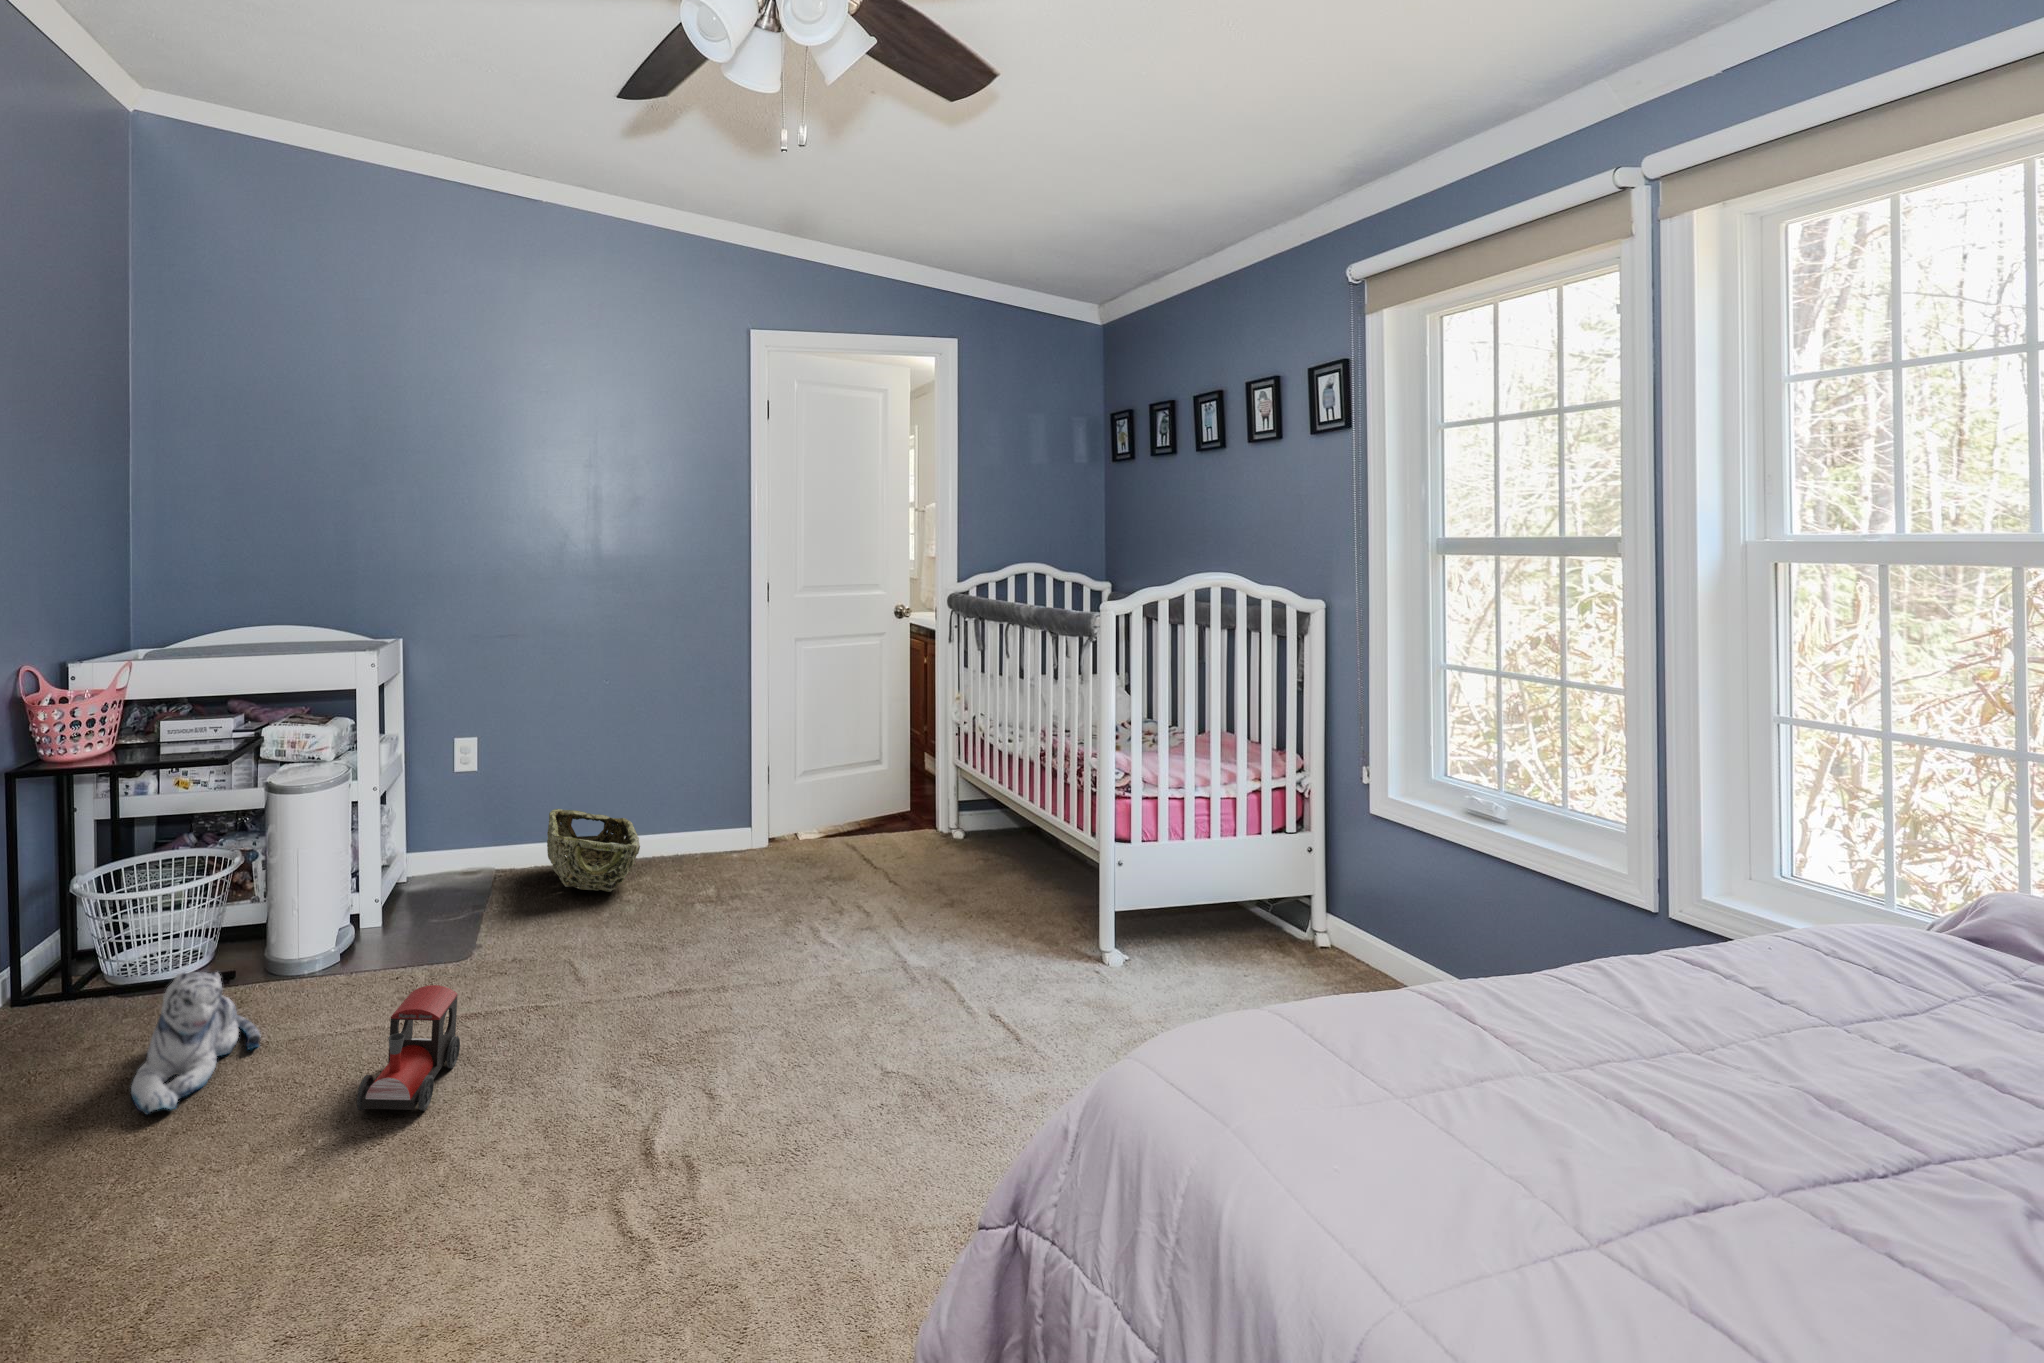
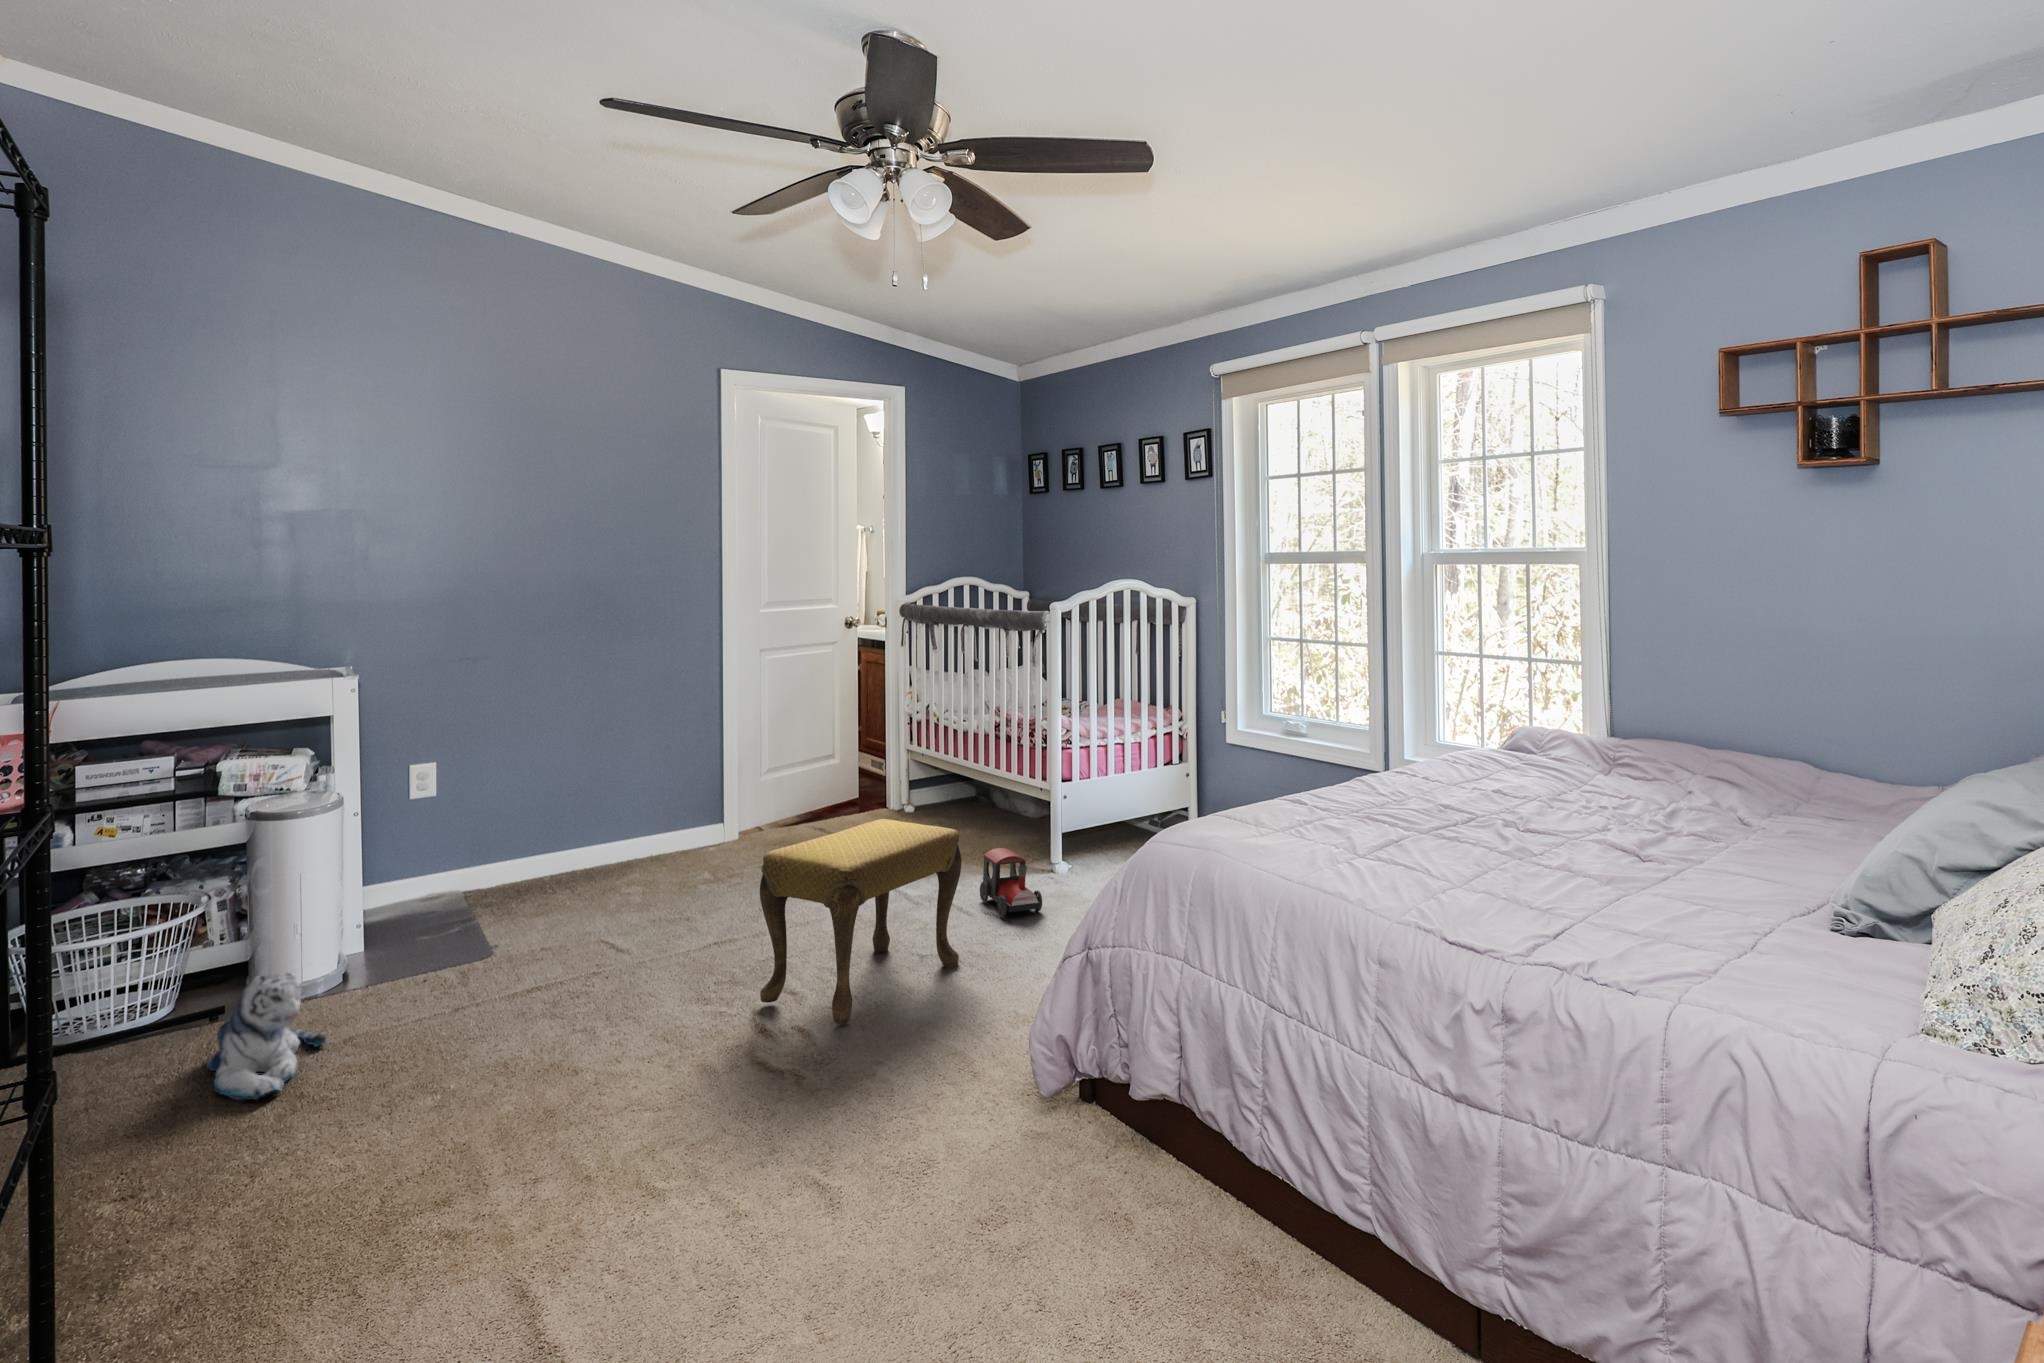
woven basket: present [547,809,640,892] -> none [516,826,630,895]
footstool: none [660,878,929,1178] -> present [760,819,961,1024]
toy train: present [357,985,460,1111] -> present [980,848,1042,916]

